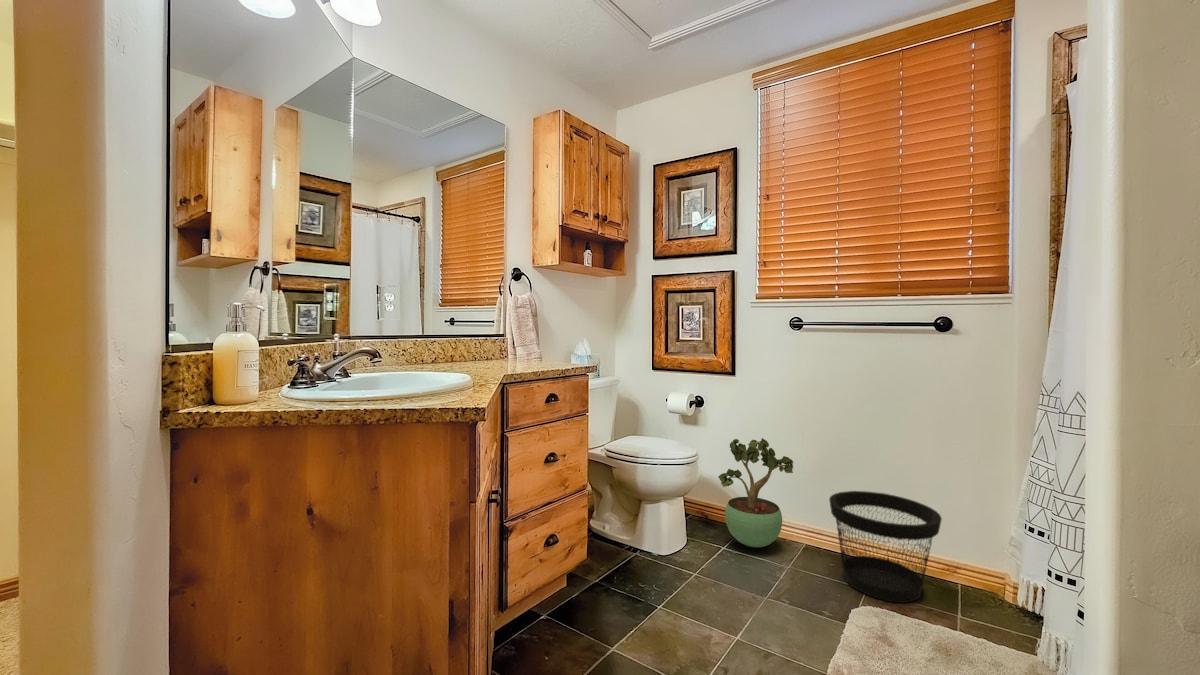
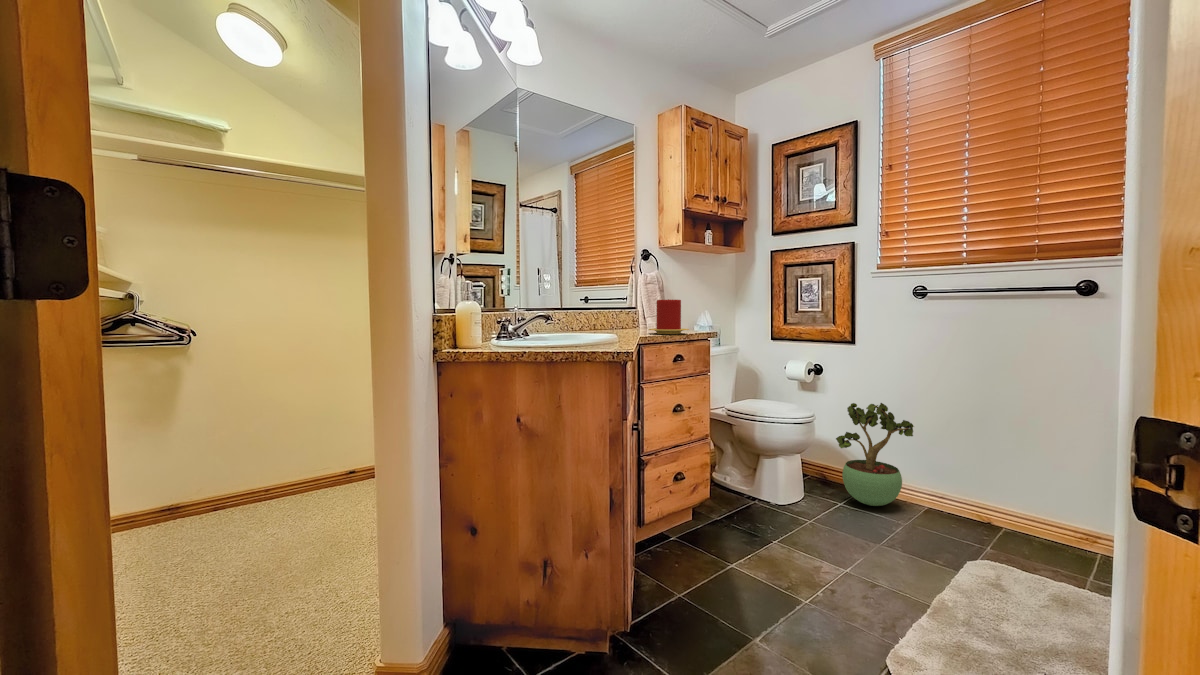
candle: none [517,328,564,369] -> present [649,299,689,334]
wastebasket: present [829,491,942,602] -> none [950,456,1074,560]

